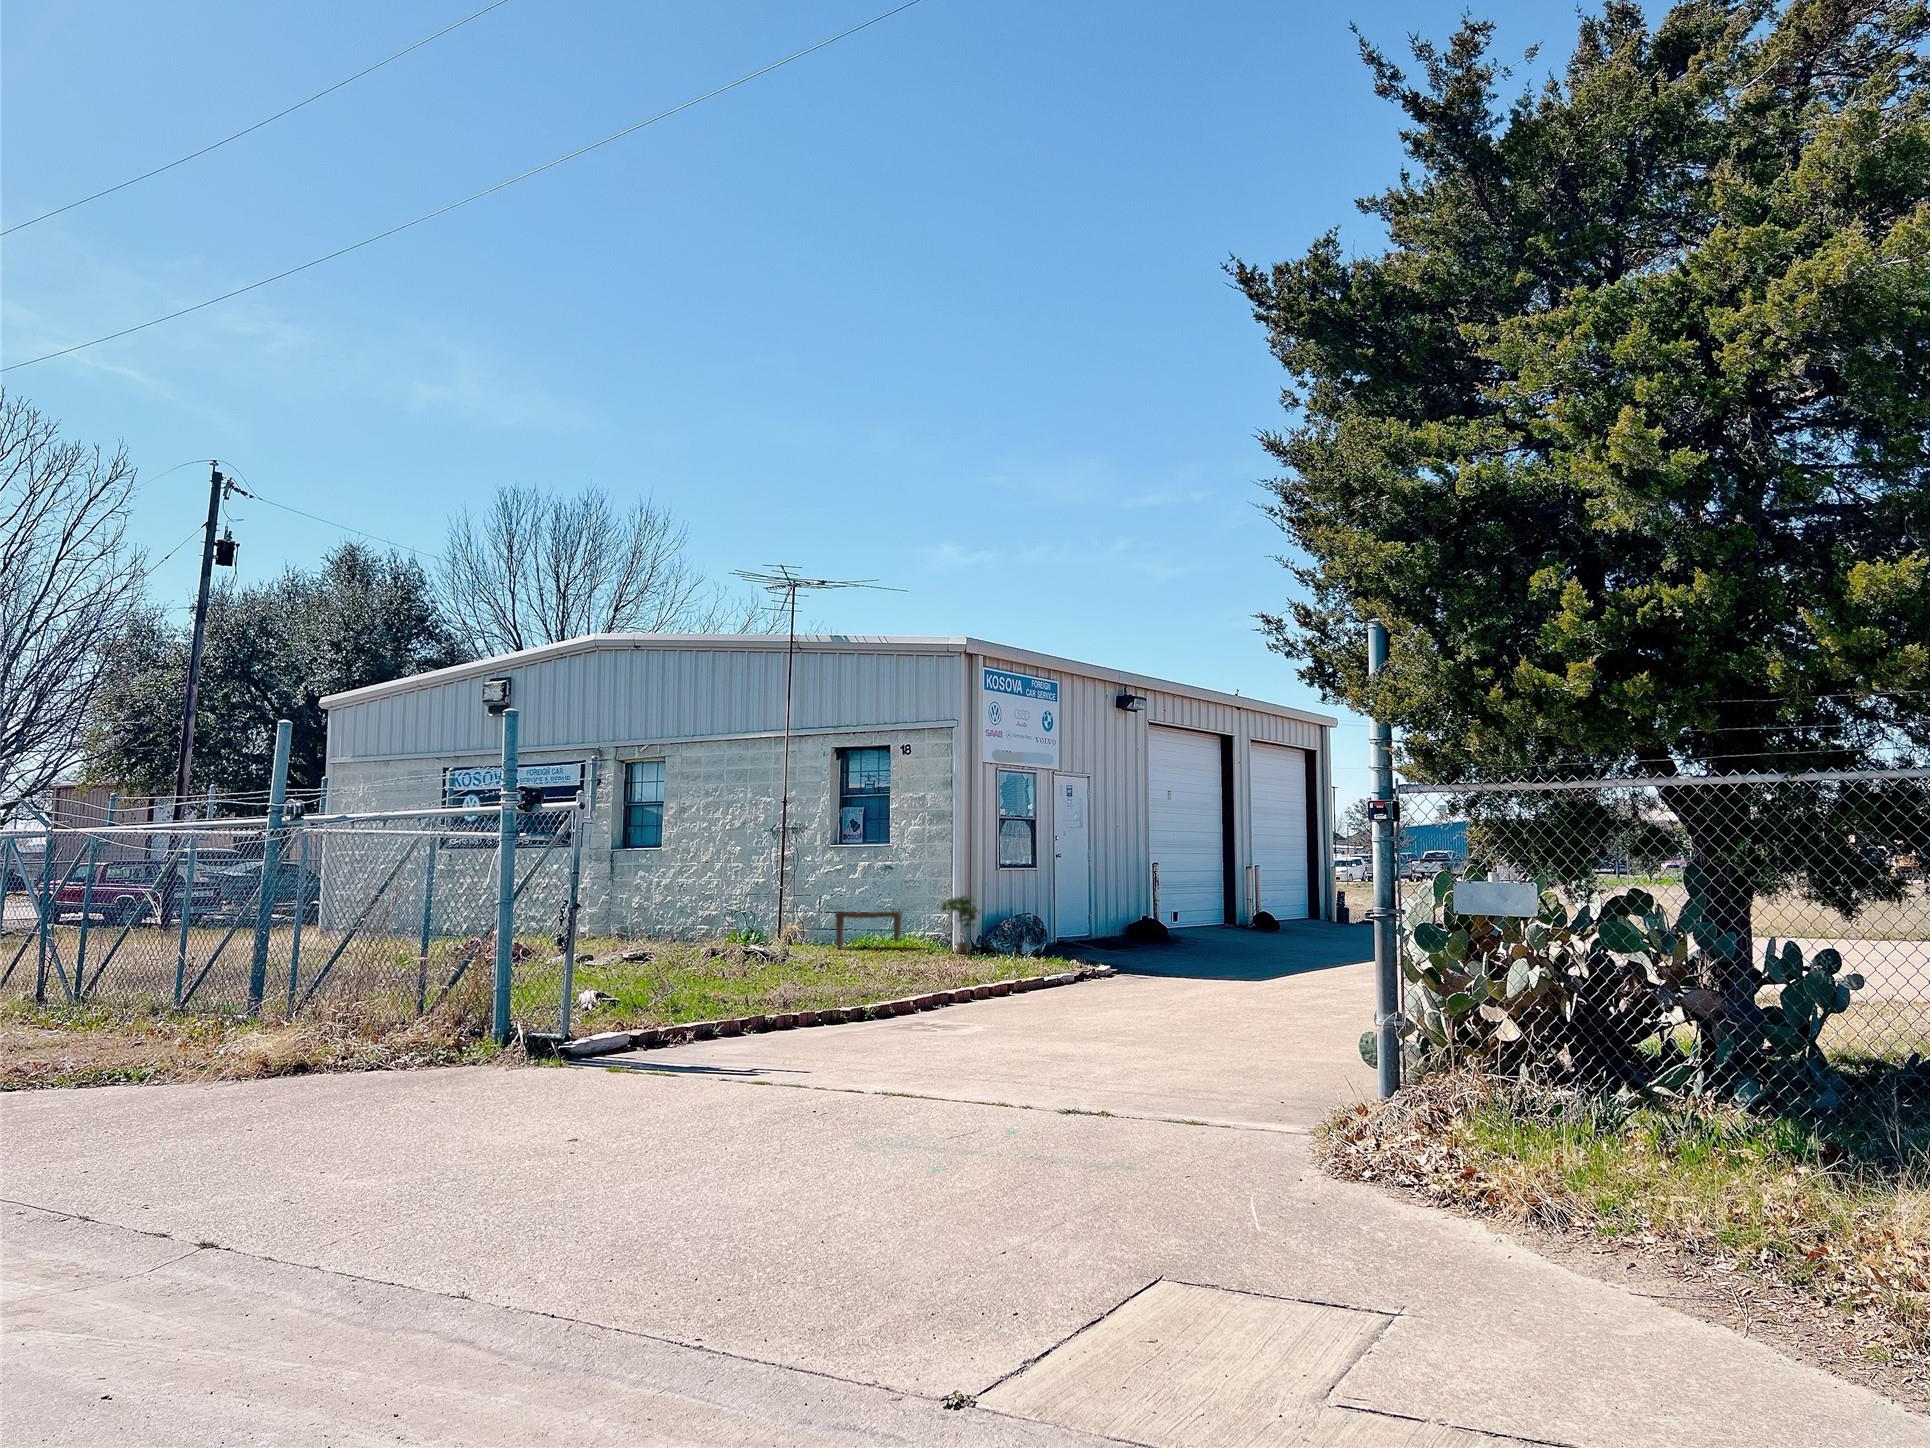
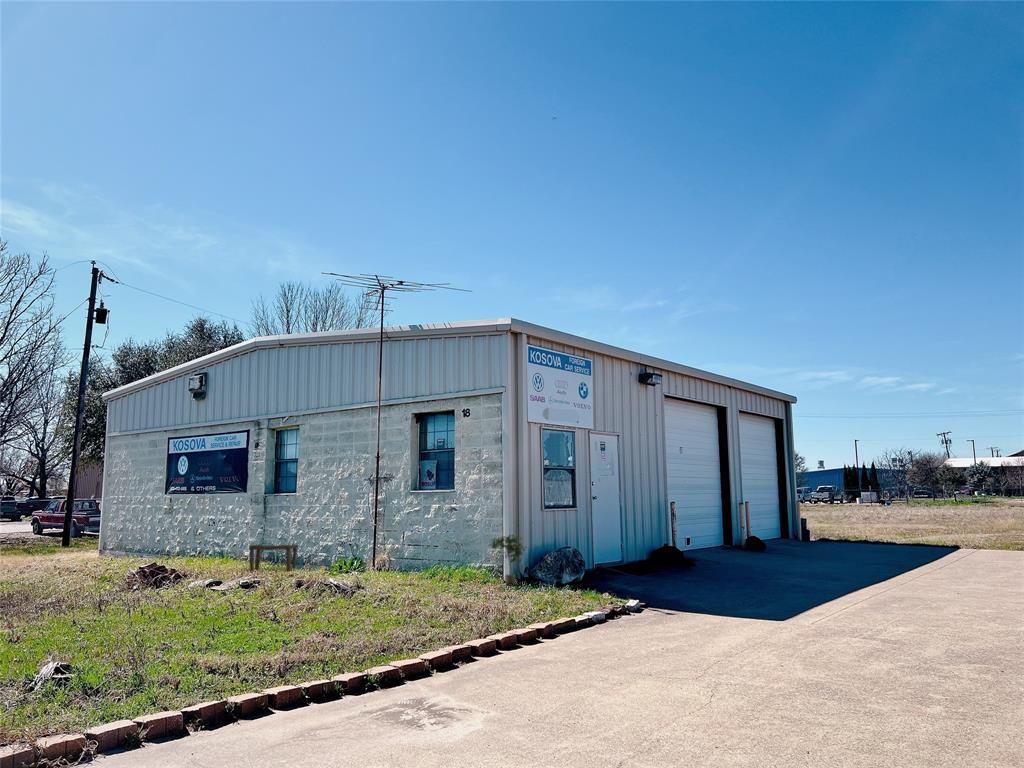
bench: present [835,911,903,949] -> present [249,545,298,571]

